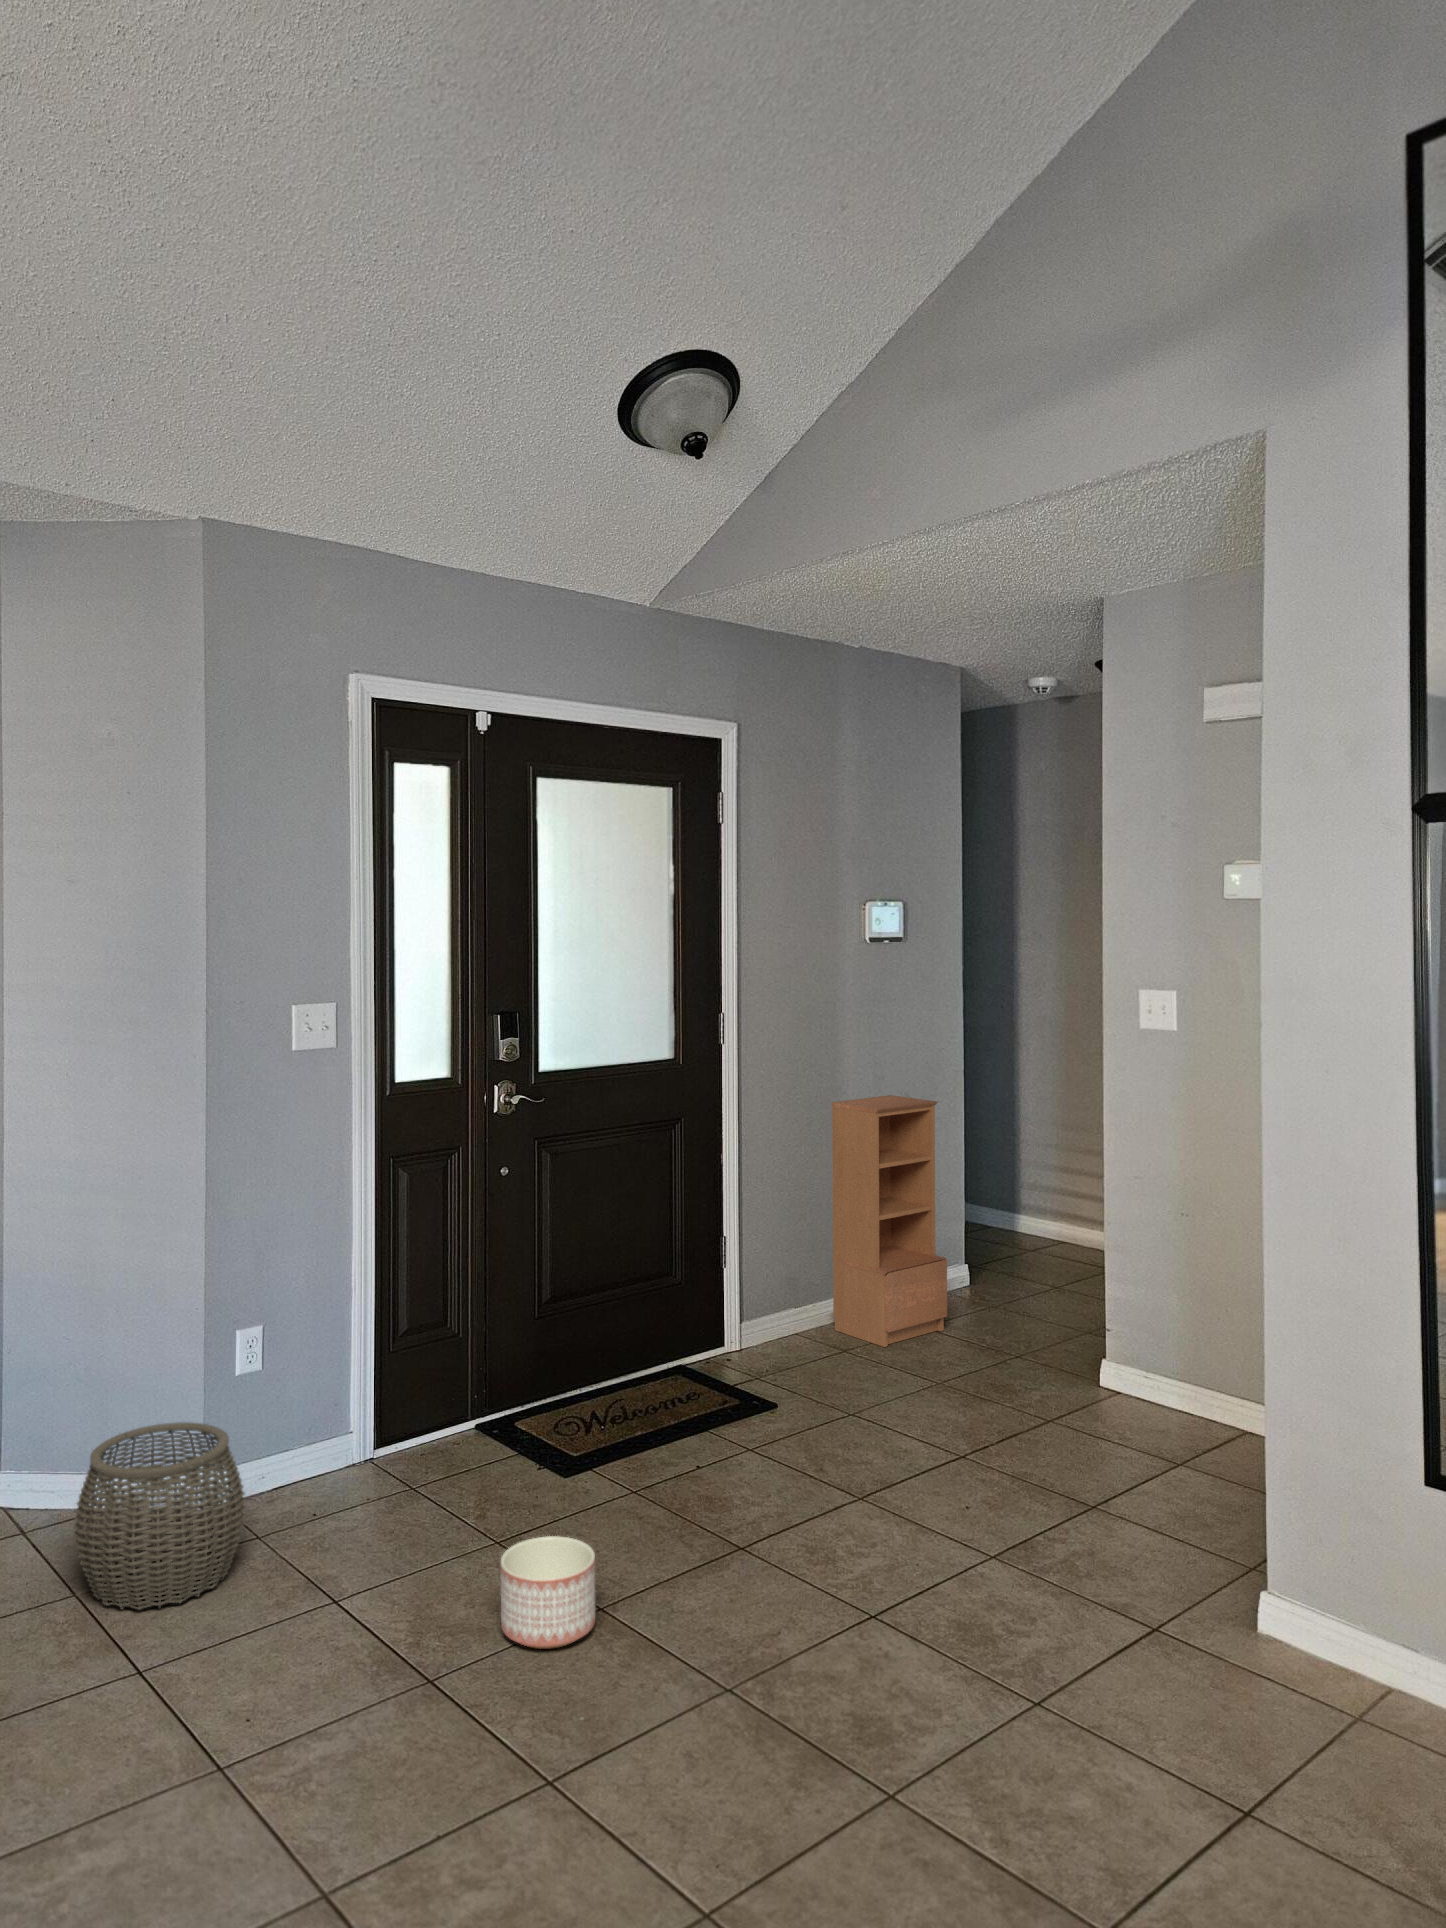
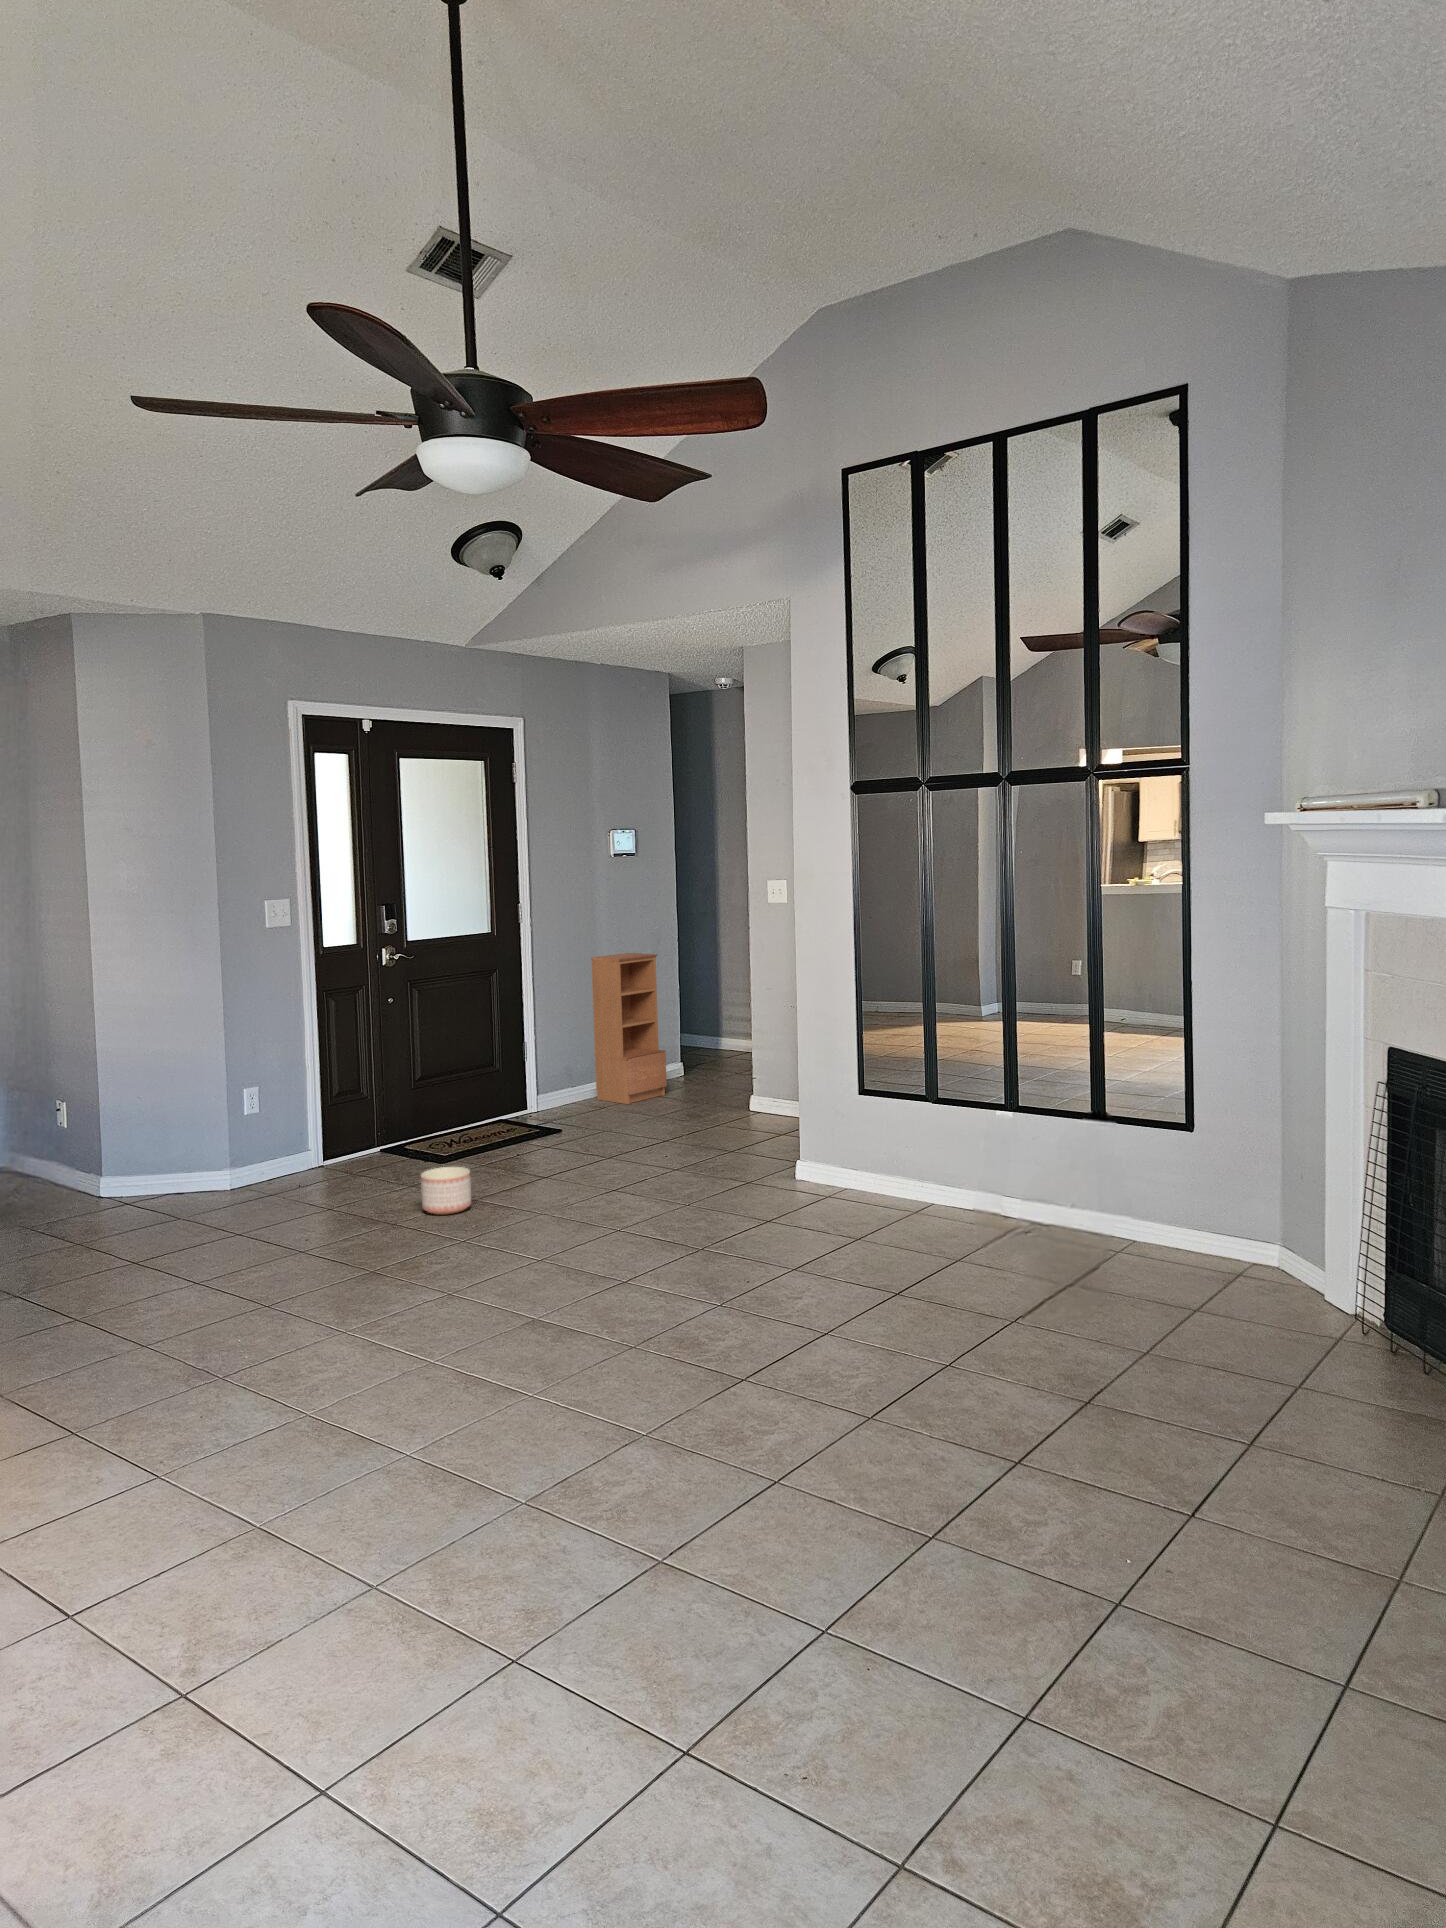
woven basket: present [74,1422,246,1610] -> none [174,1132,270,1222]

